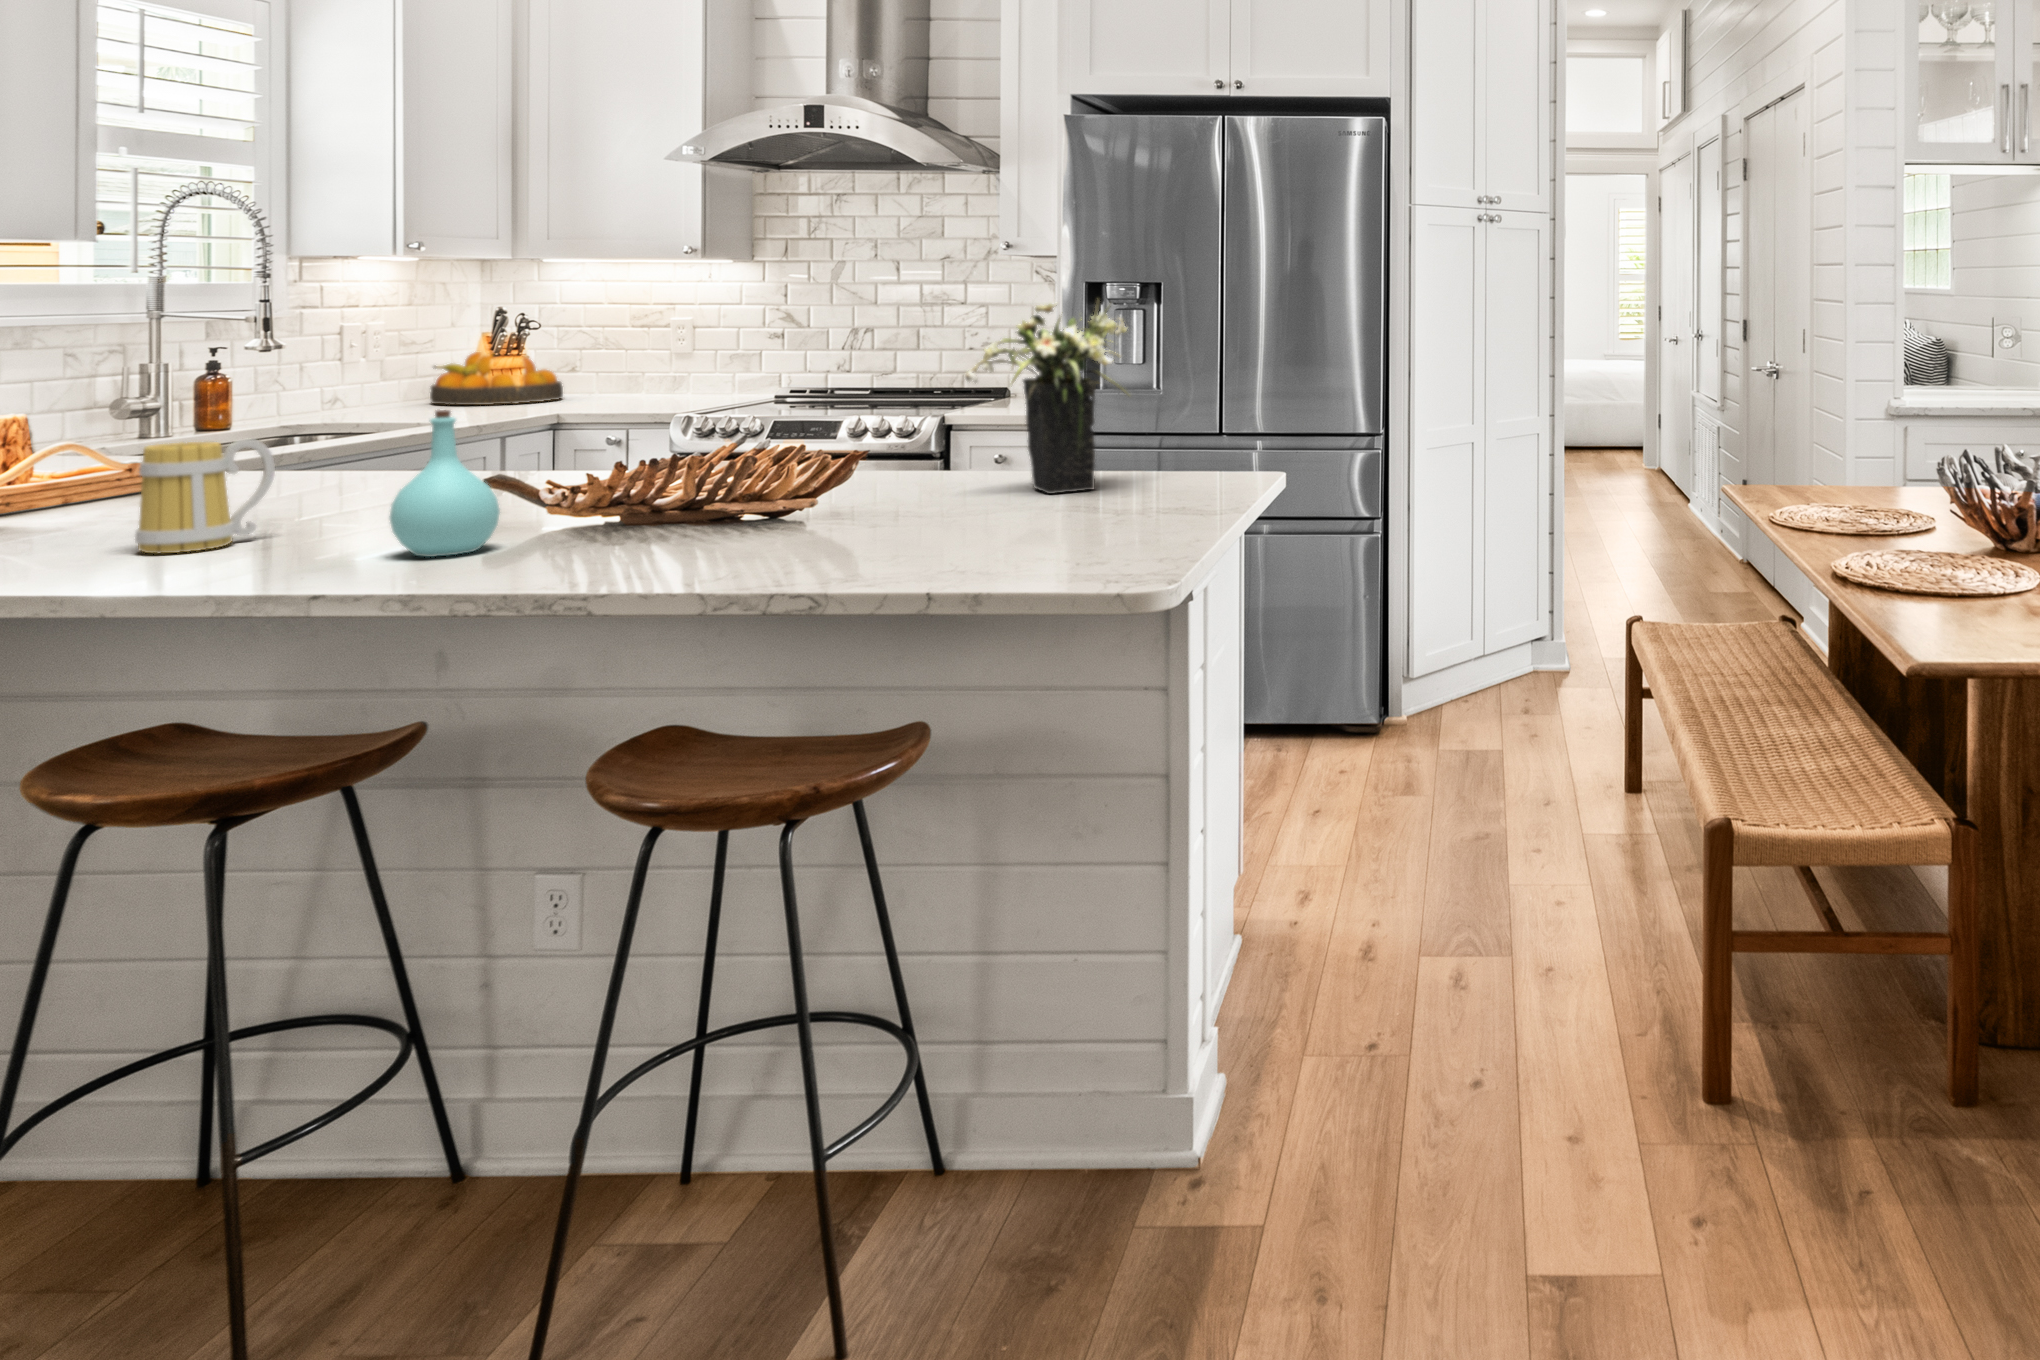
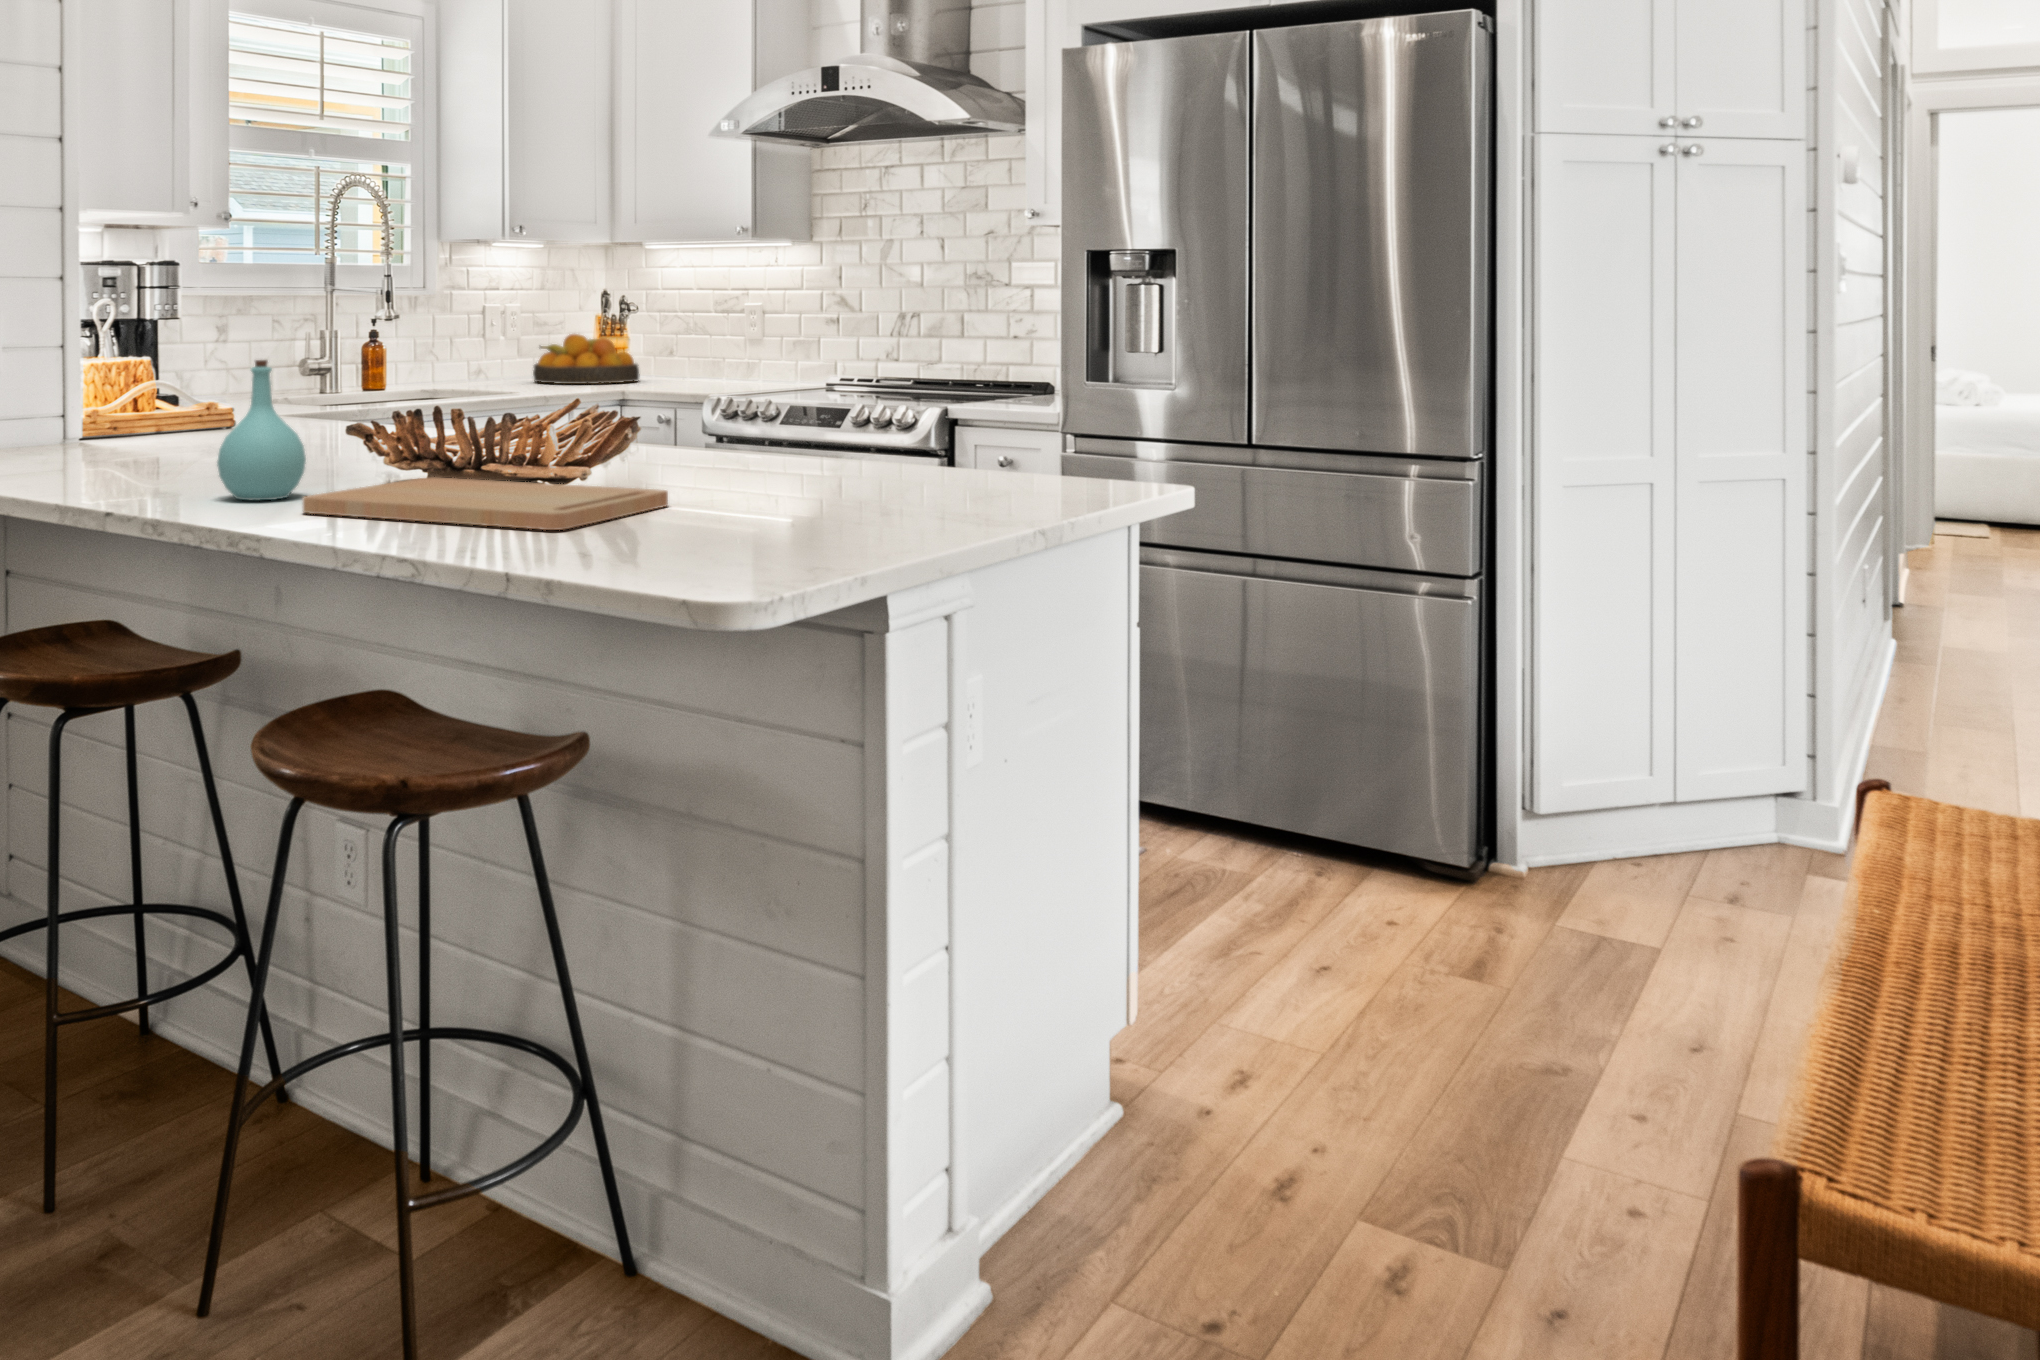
flower arrangement: present [965,301,1129,494] -> none [771,253,976,492]
mug: present [135,439,275,553] -> none [90,384,191,481]
cutting board: none [542,507,909,562] -> present [303,478,668,530]

